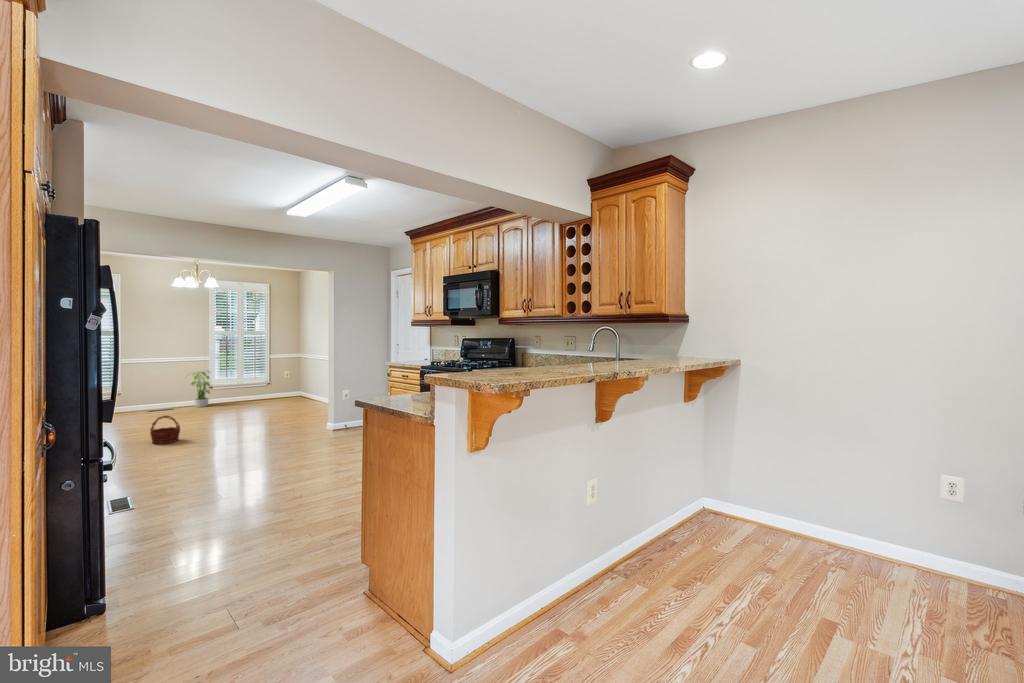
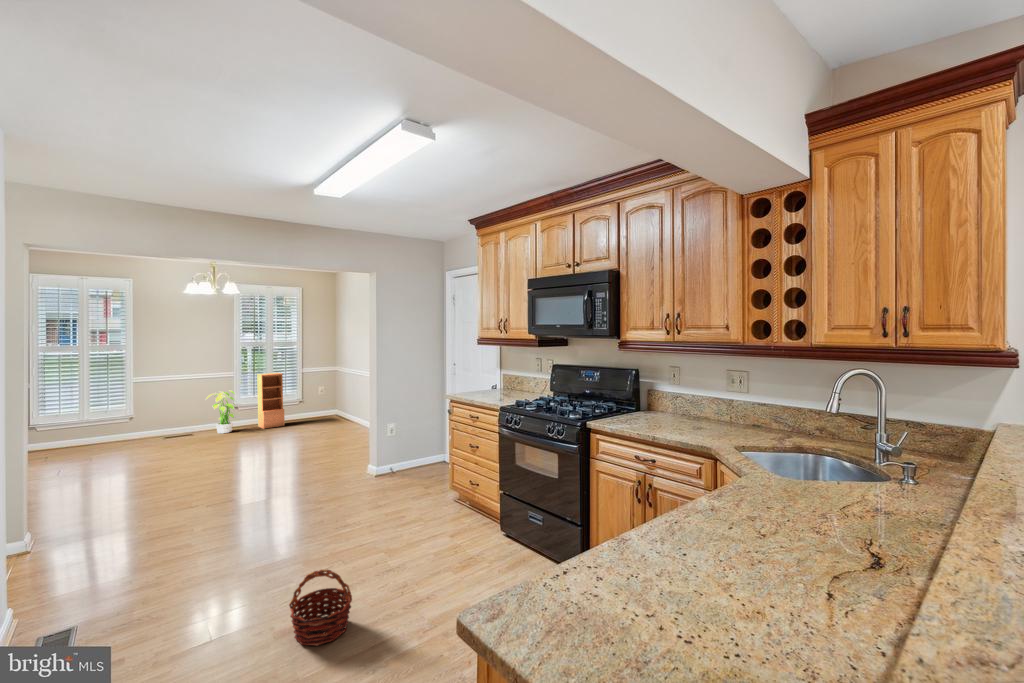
bookcase: none [230,357,255,404] -> present [257,373,285,429]
basket: present [150,416,180,444] -> present [289,570,352,646]

